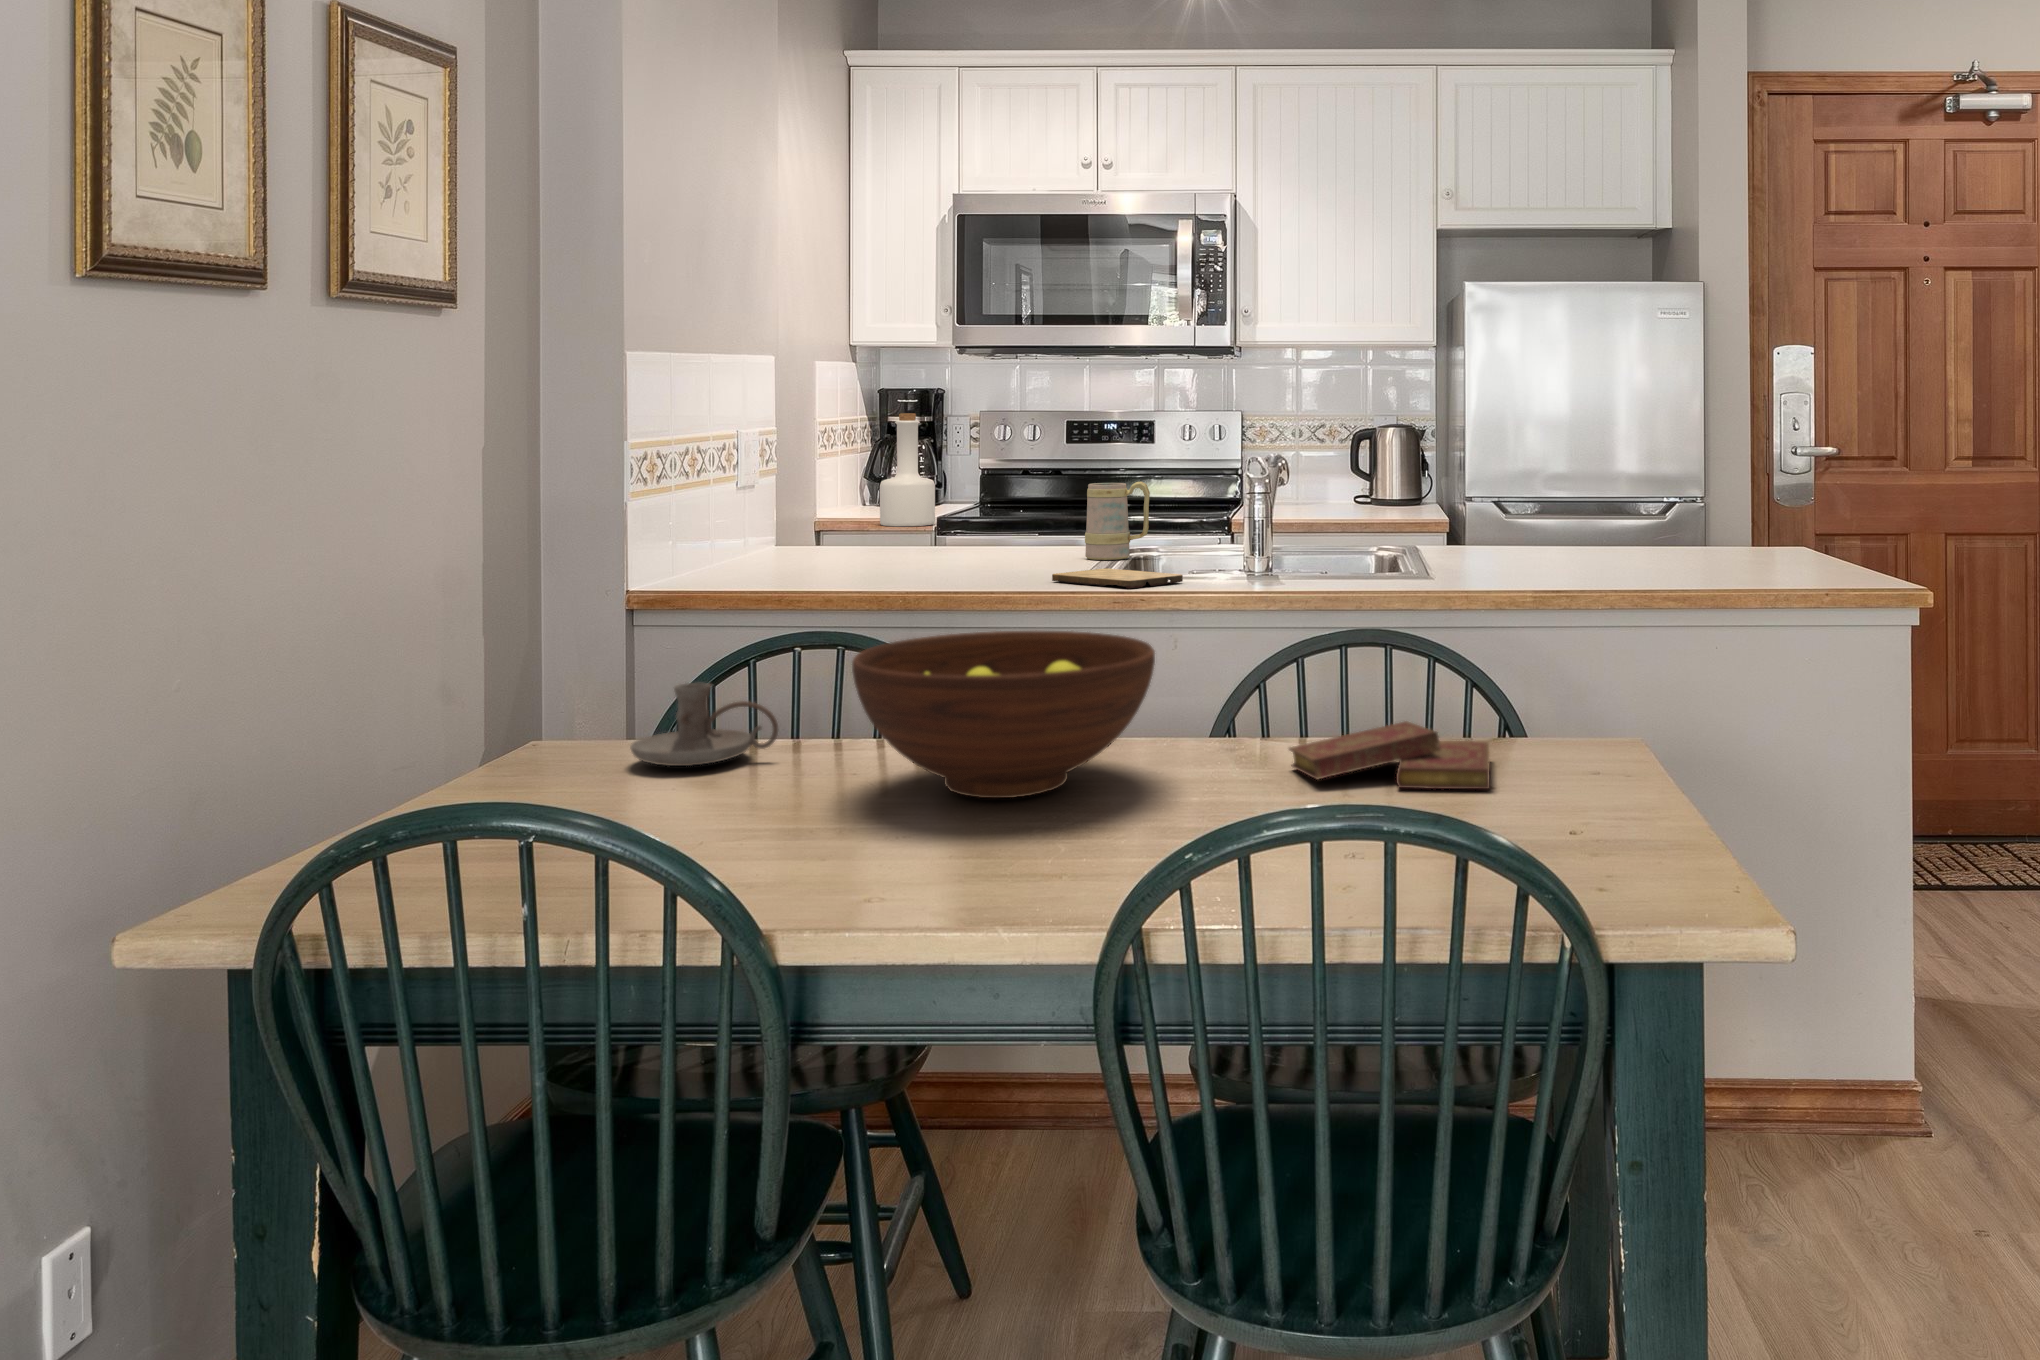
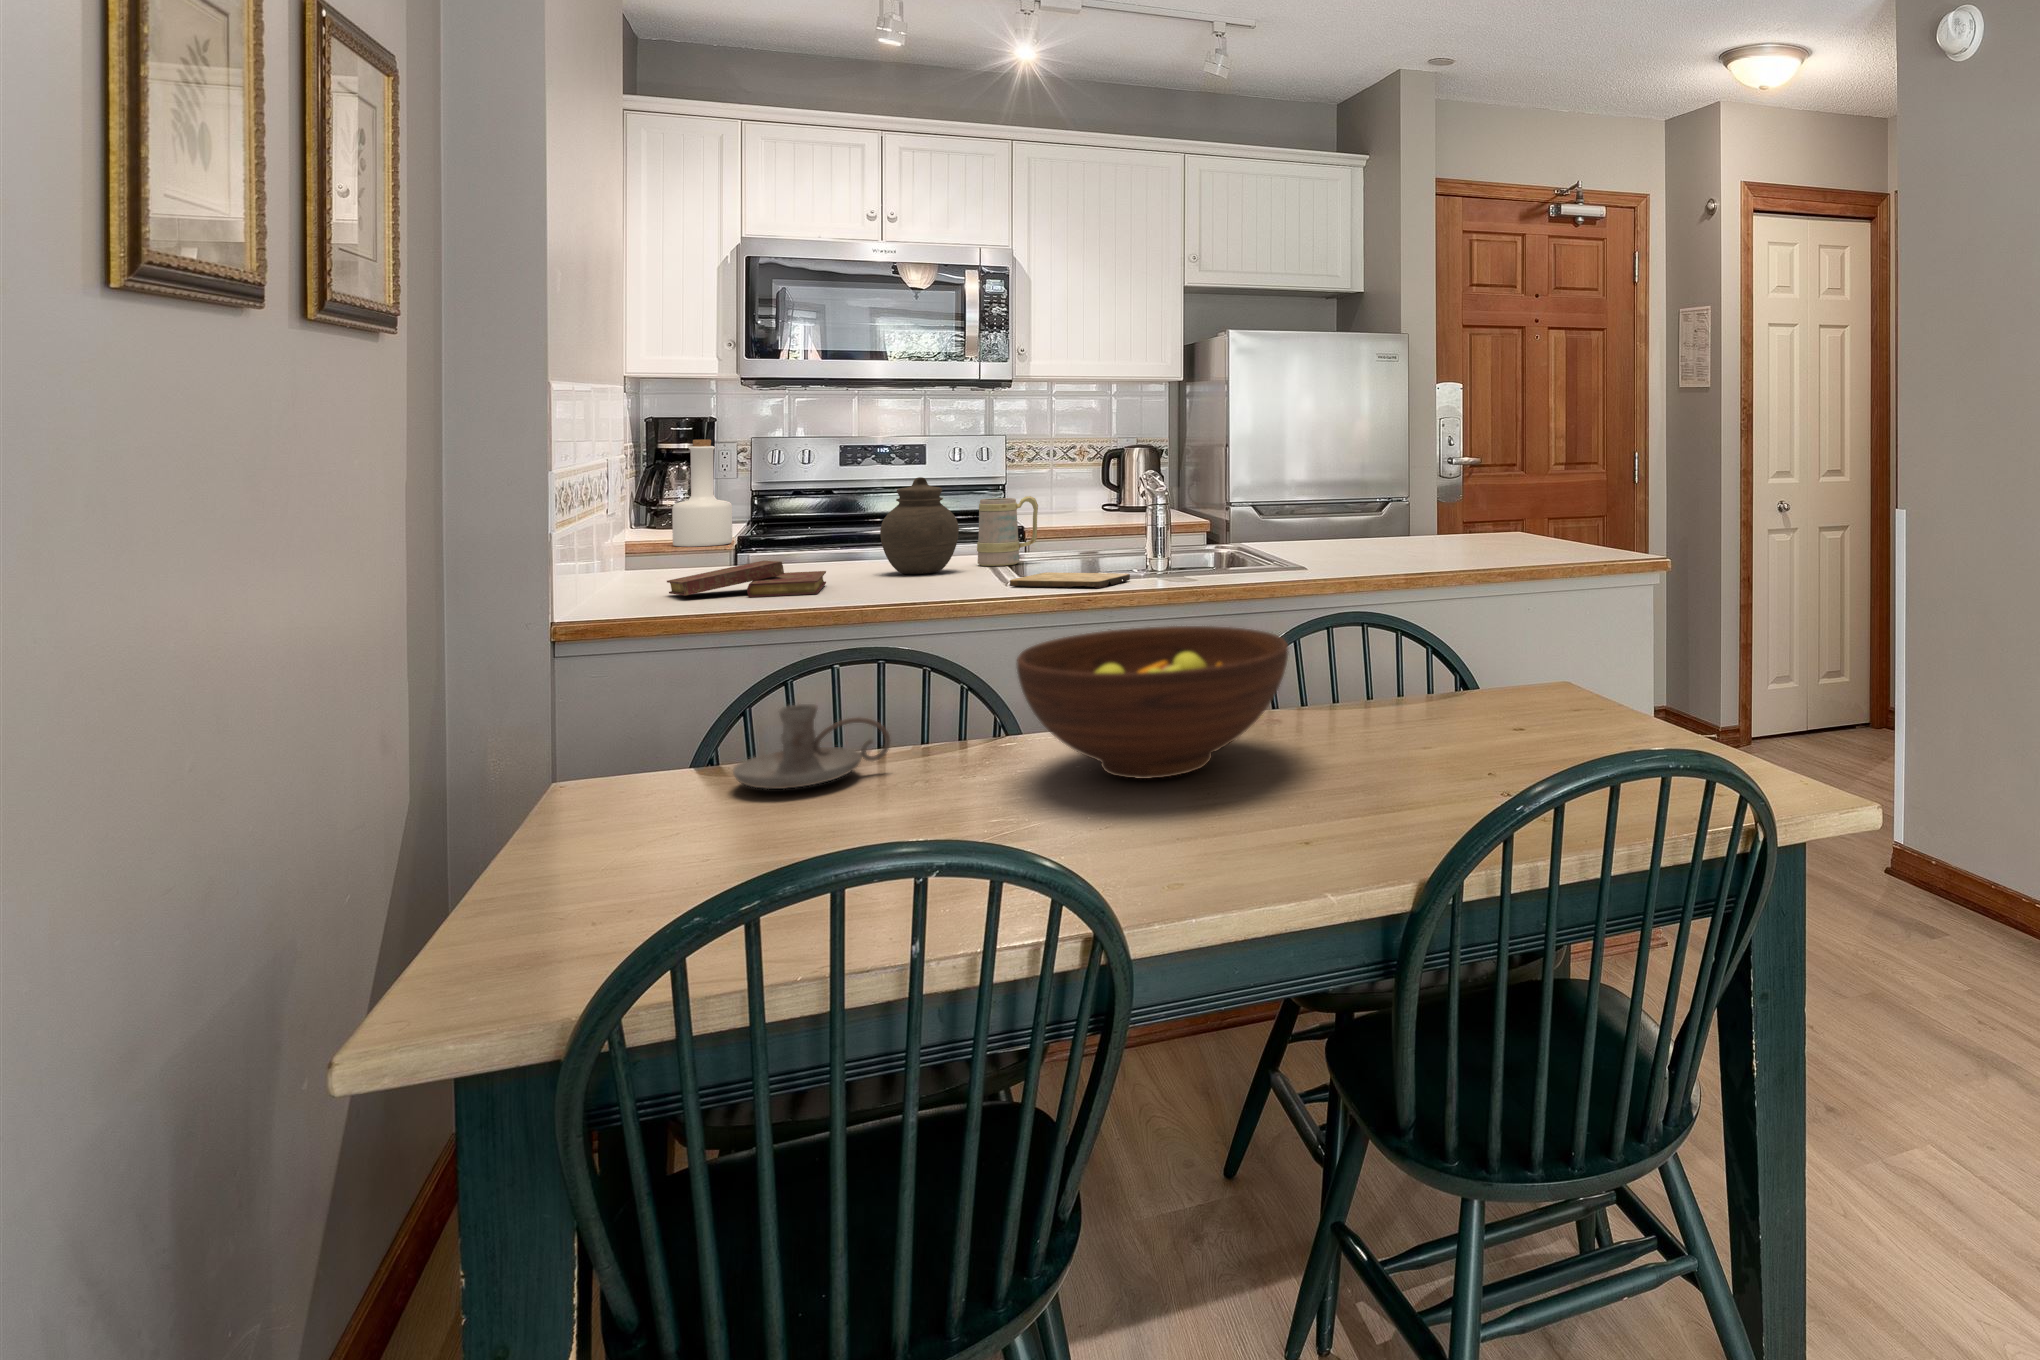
jar: none [972,457,1052,564] -> present [880,477,959,574]
book: present [1289,721,1490,789] -> present [667,561,826,597]

